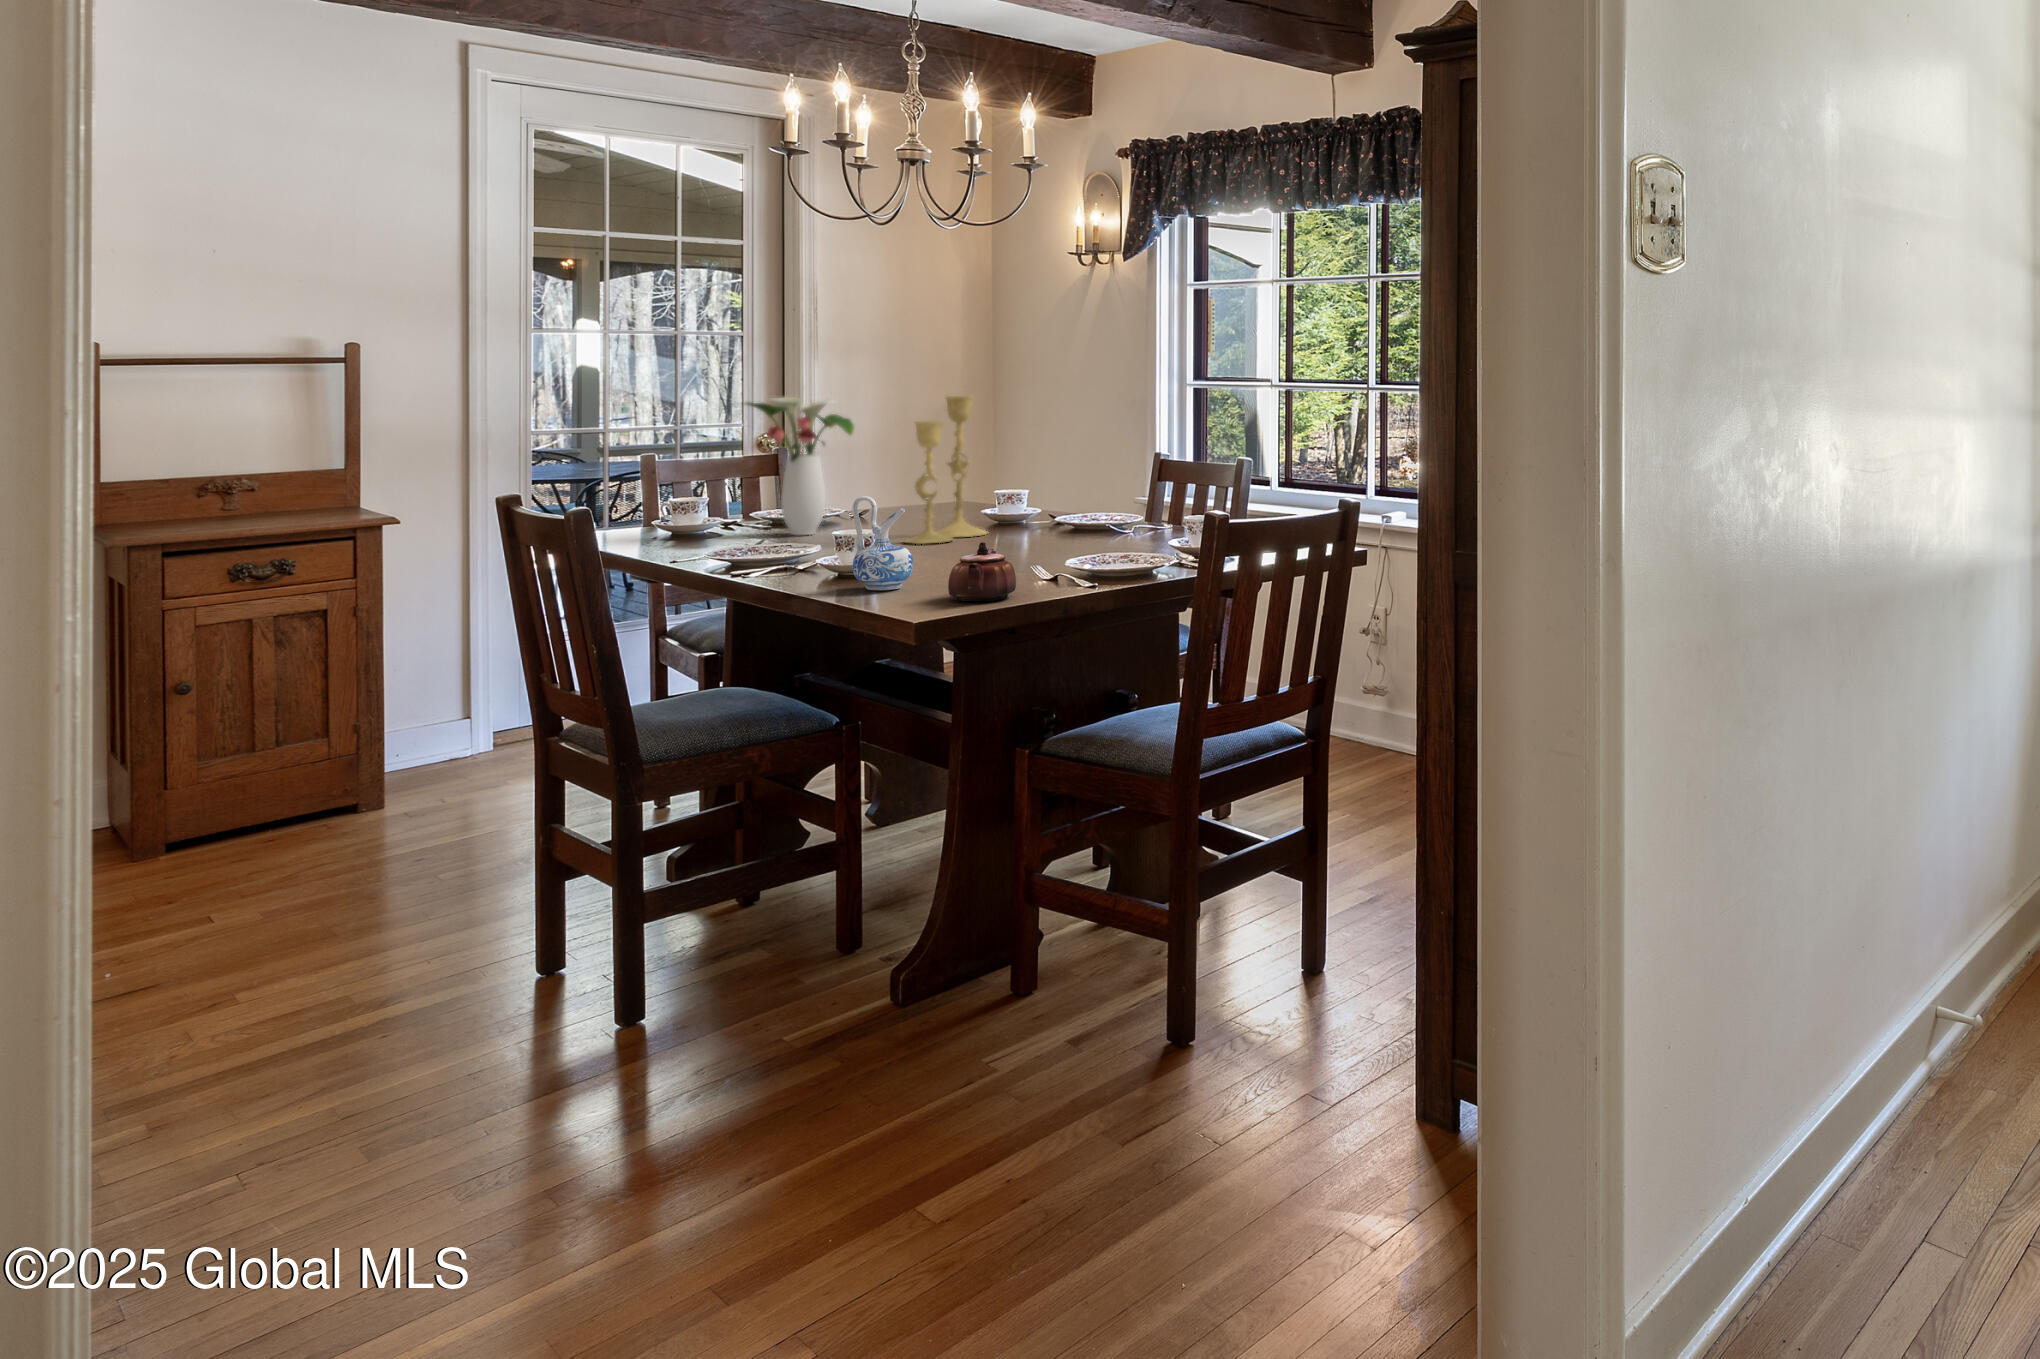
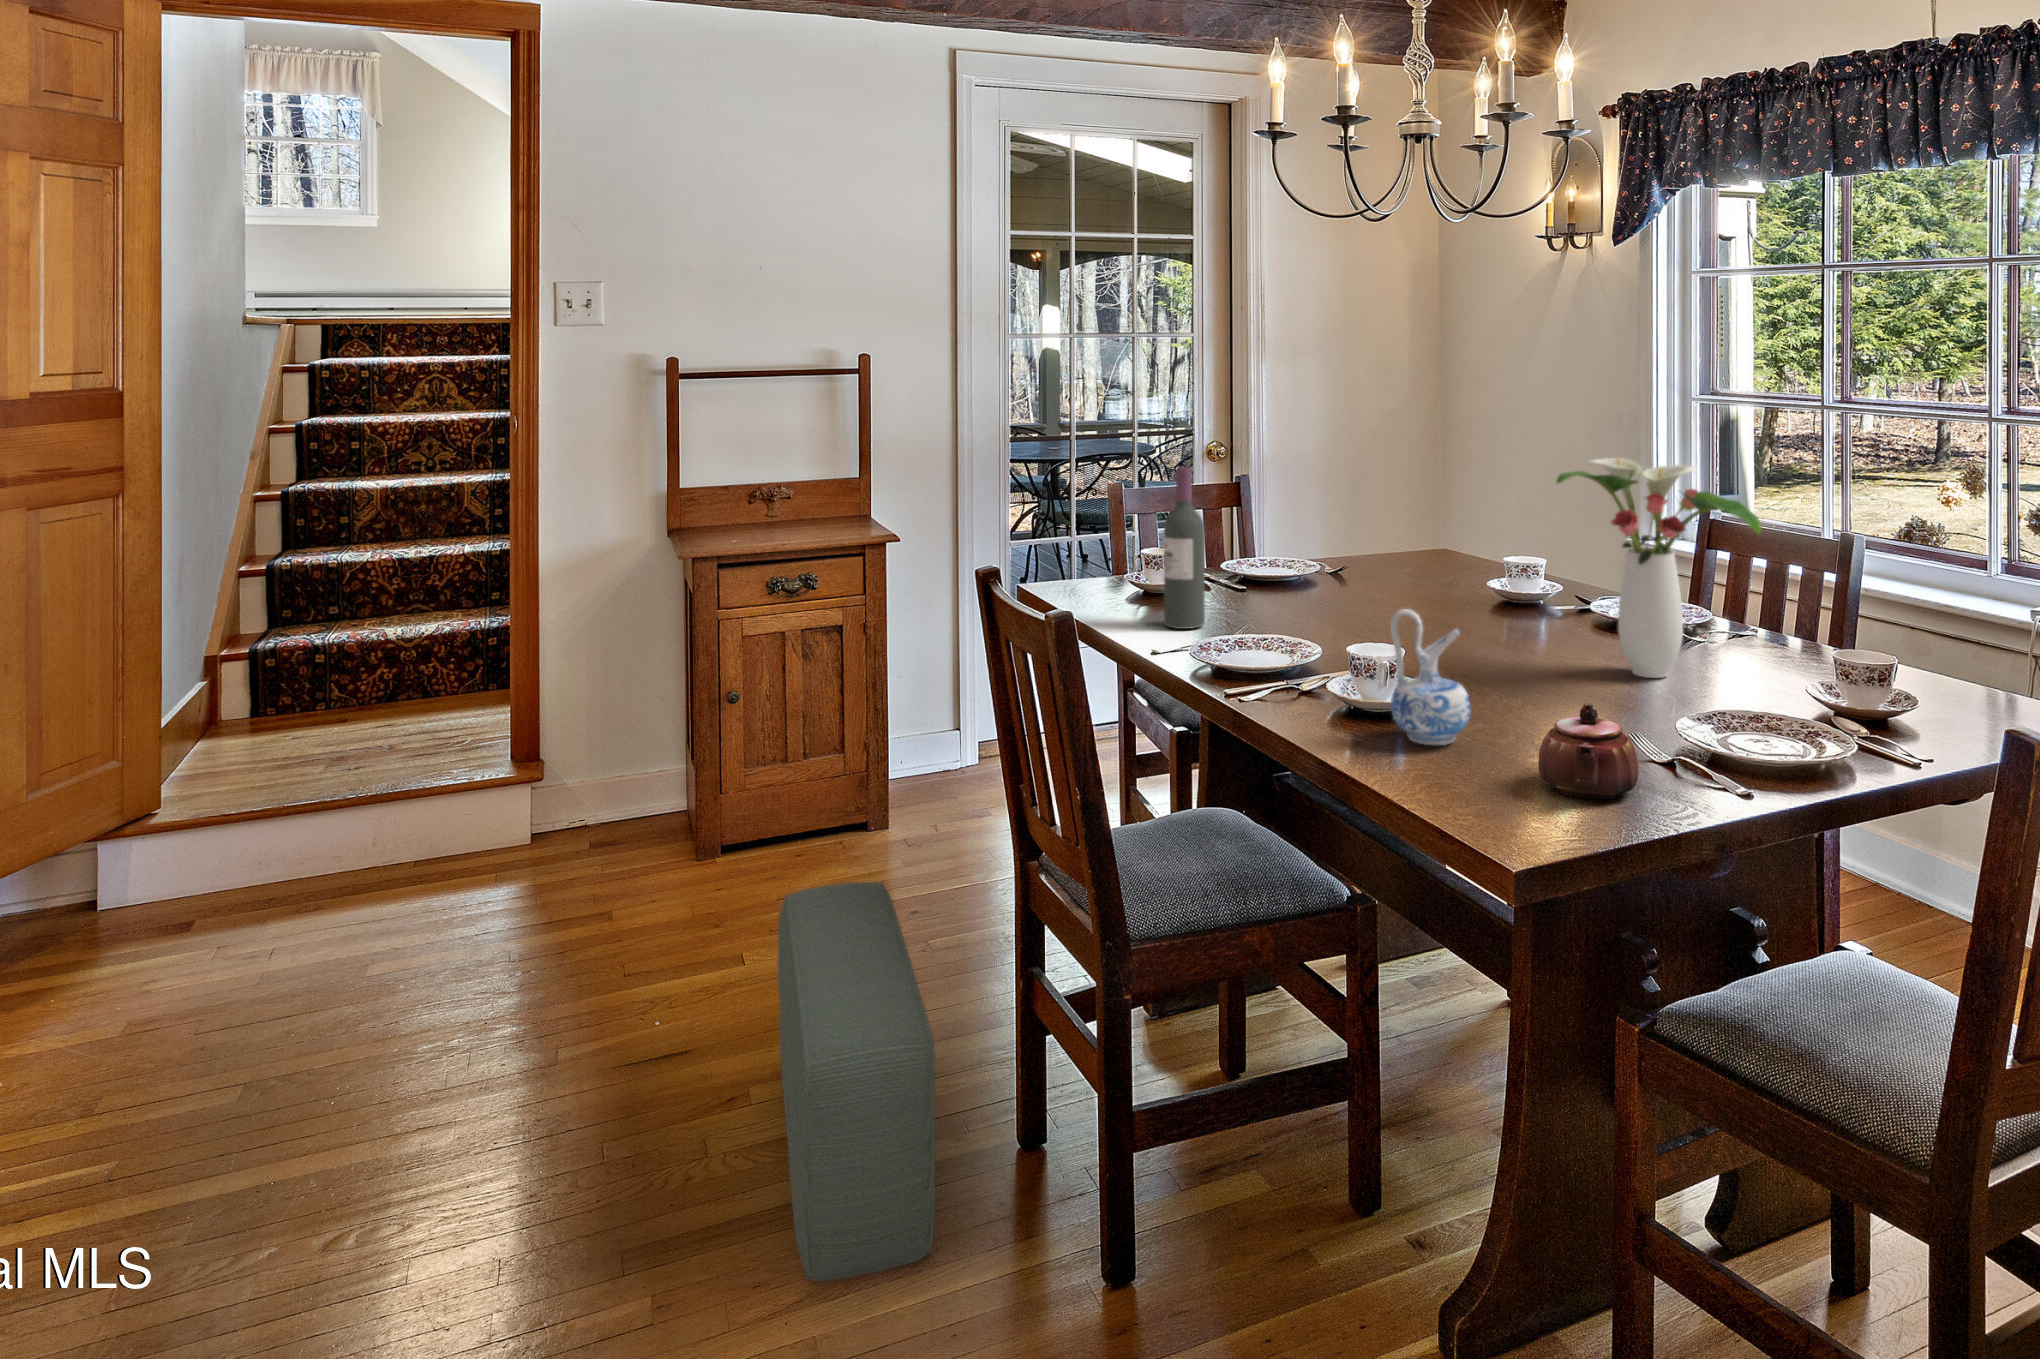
candlestick: present [905,396,987,544] -> none [1408,433,1505,629]
flower arrangement: present [746,397,854,535] -> present [1557,458,1761,678]
wine bottle: none [682,421,721,555] -> present [1164,467,1205,629]
pouf: none [269,794,446,1076] -> present [778,882,935,1281]

